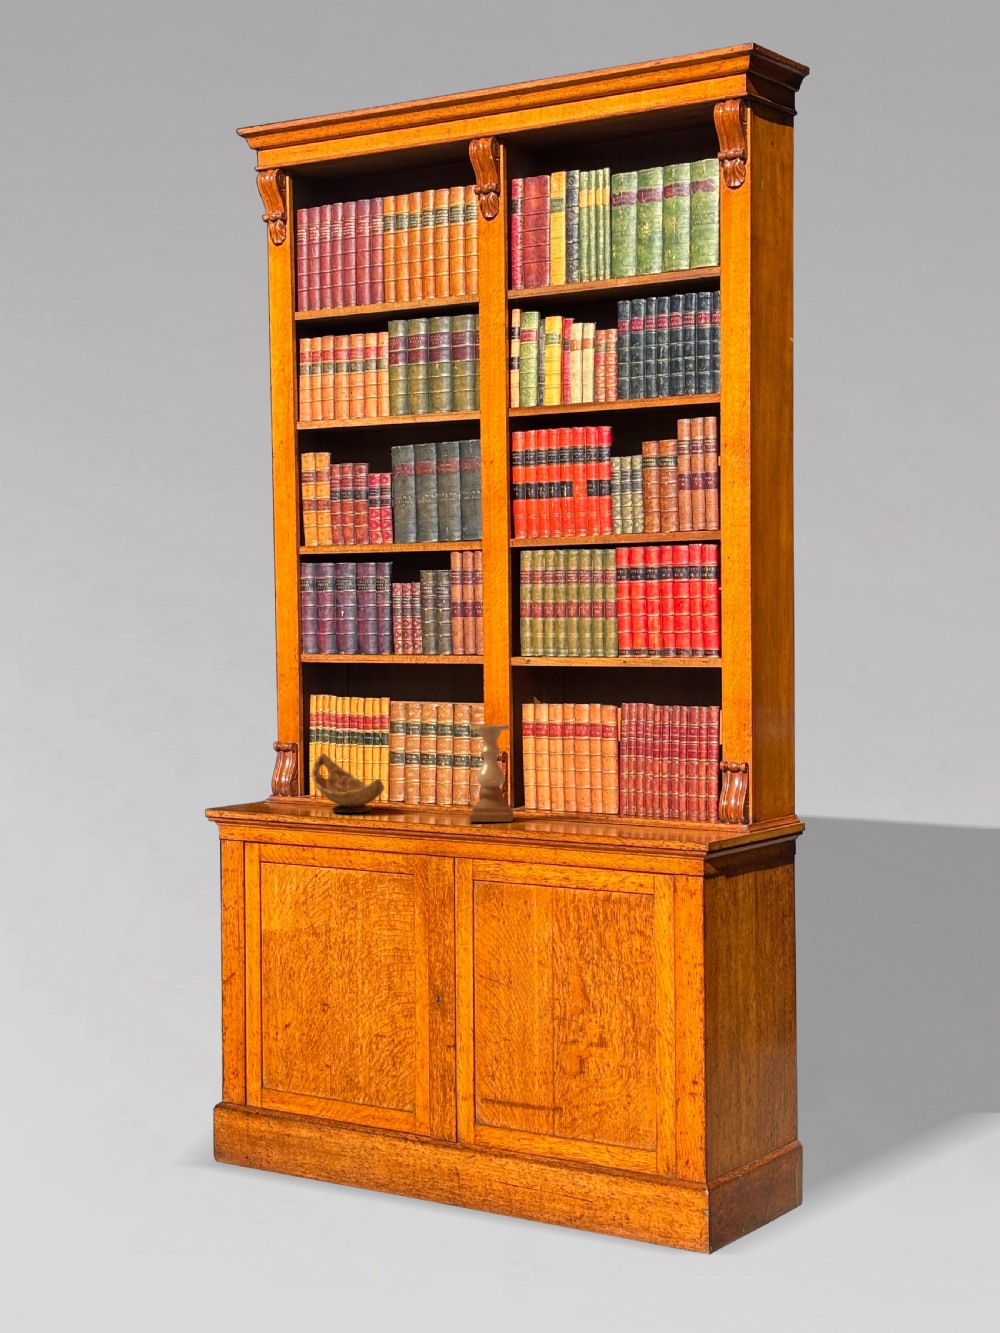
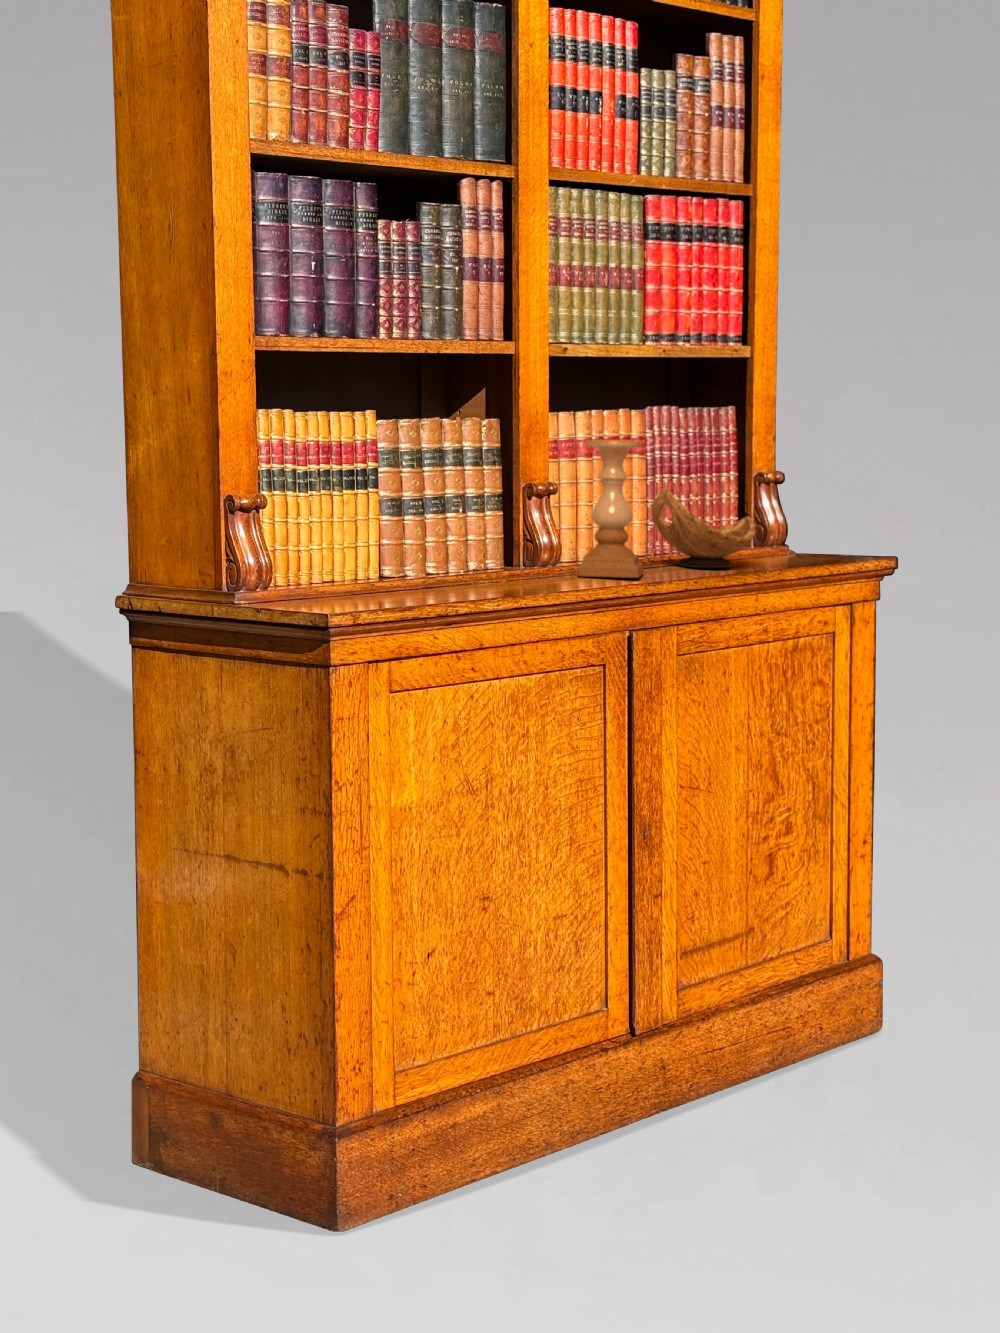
decorative bowl: present [312,753,384,813] -> present [652,488,755,568]

